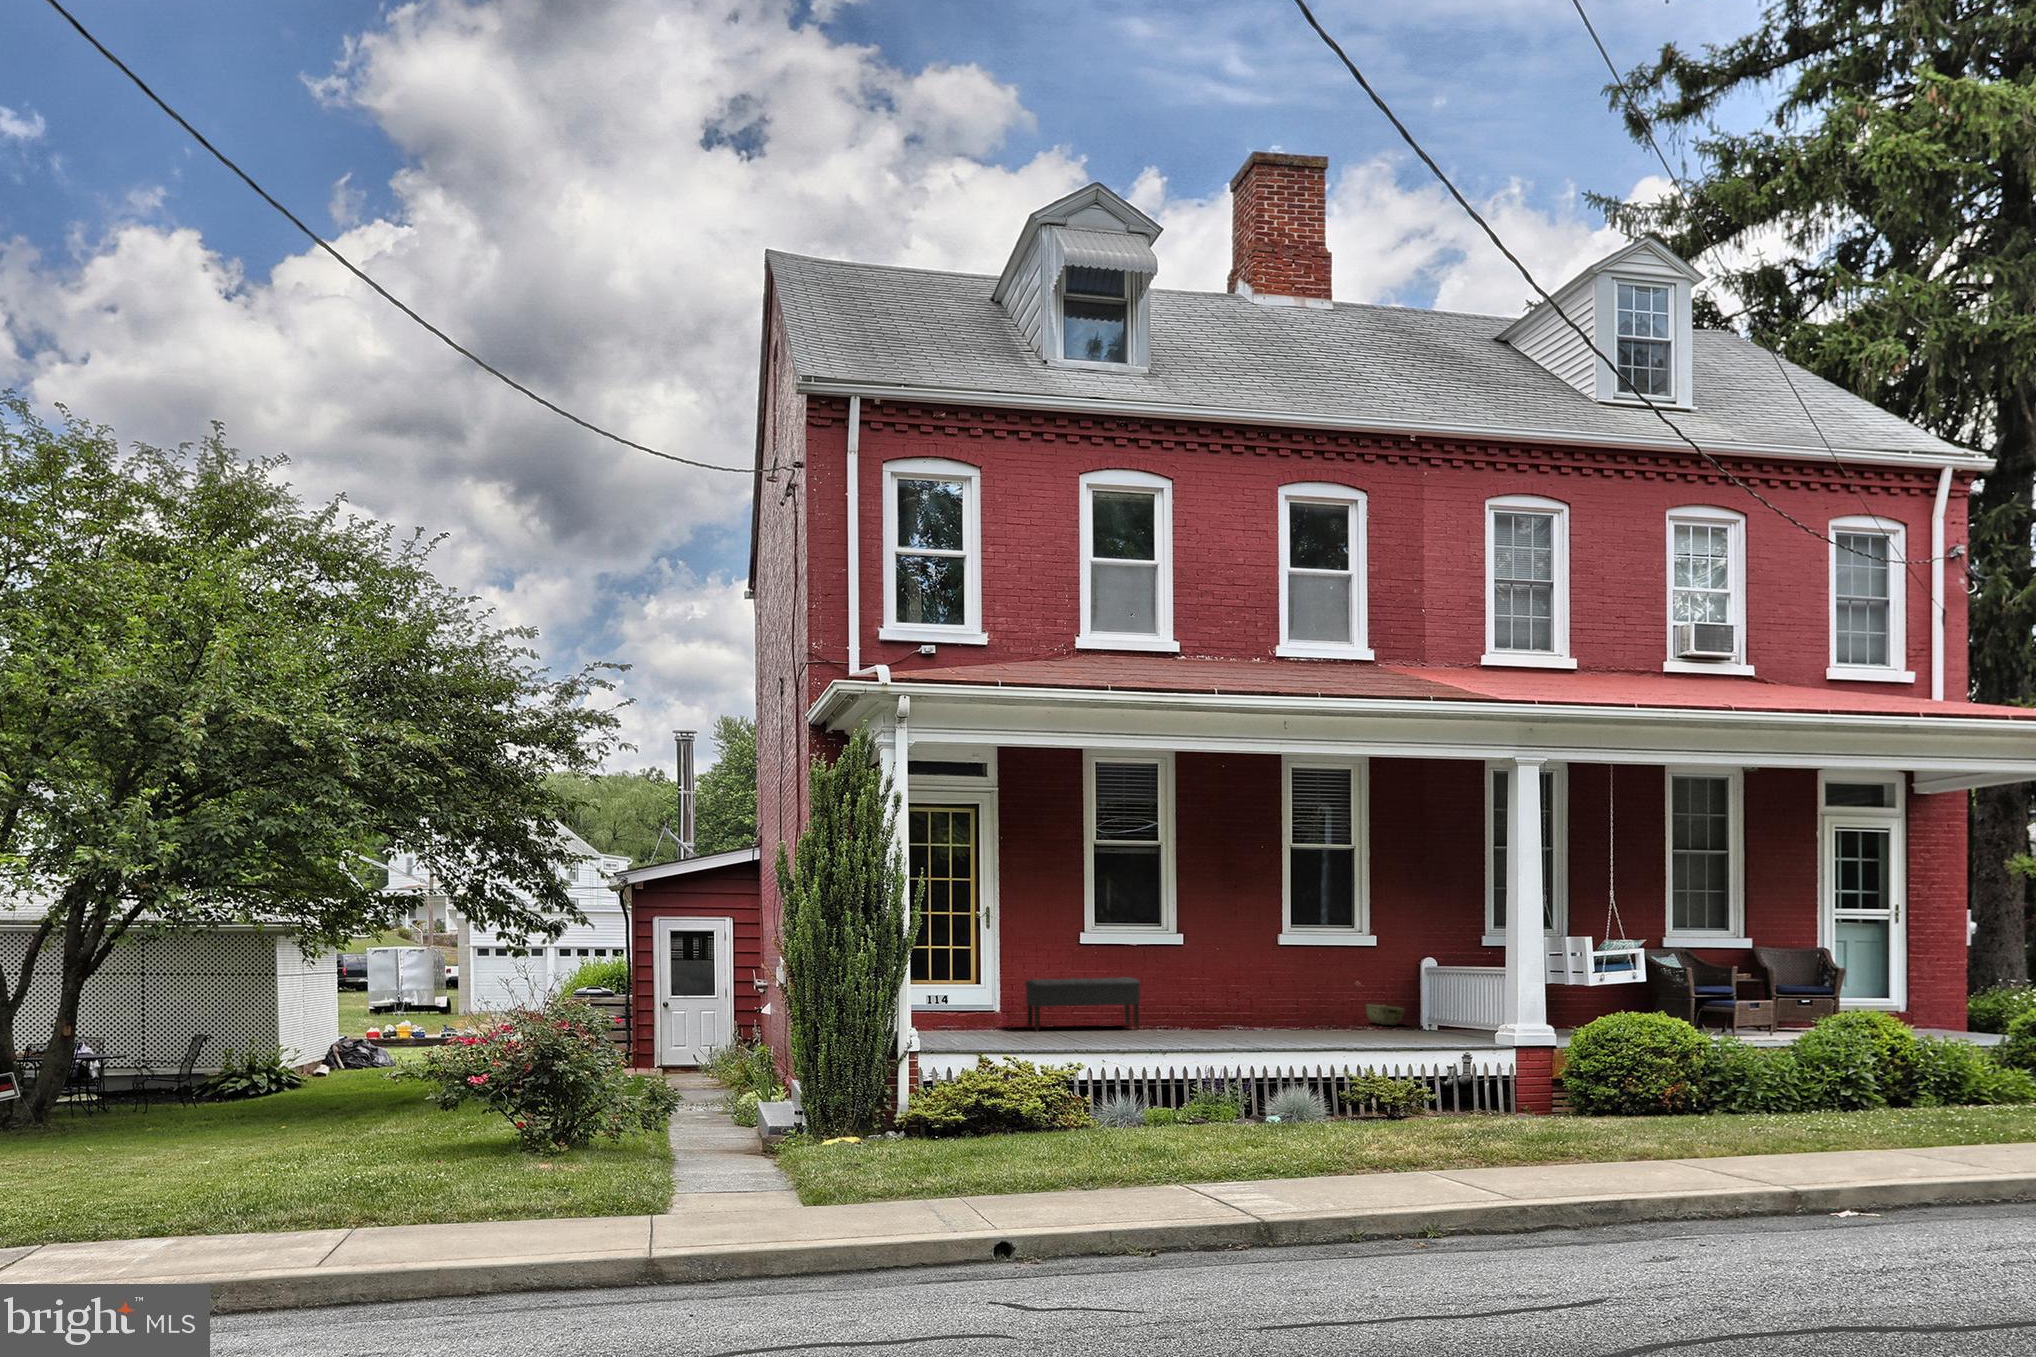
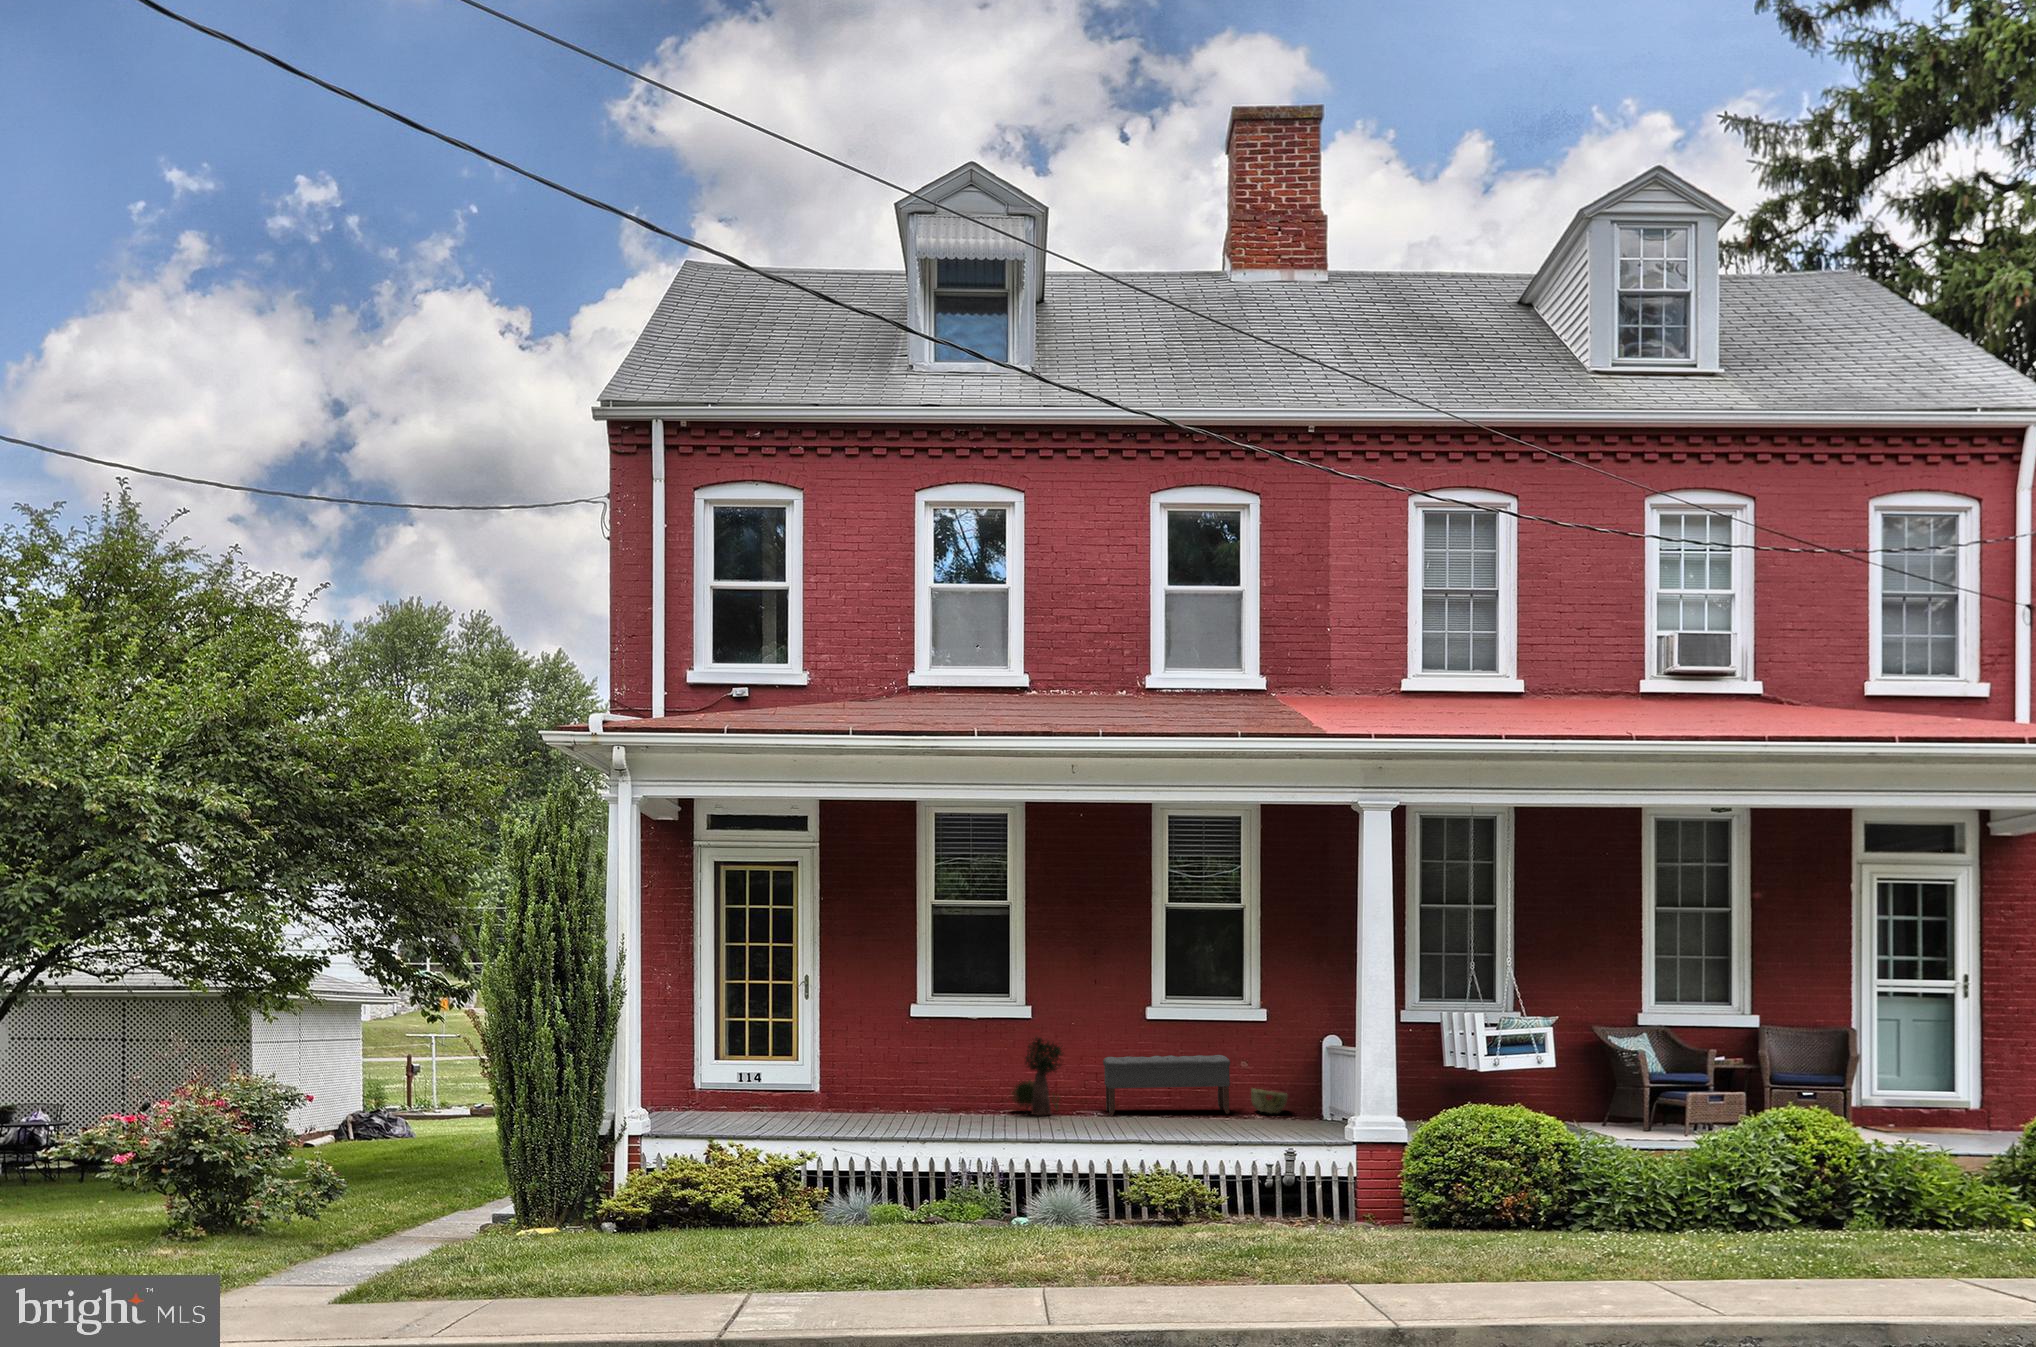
potted plant: none [1168,960,1221,1029] -> present [1012,1037,1062,1115]
bench: present [1025,977,1140,1031] -> present [1103,1055,1230,1116]

